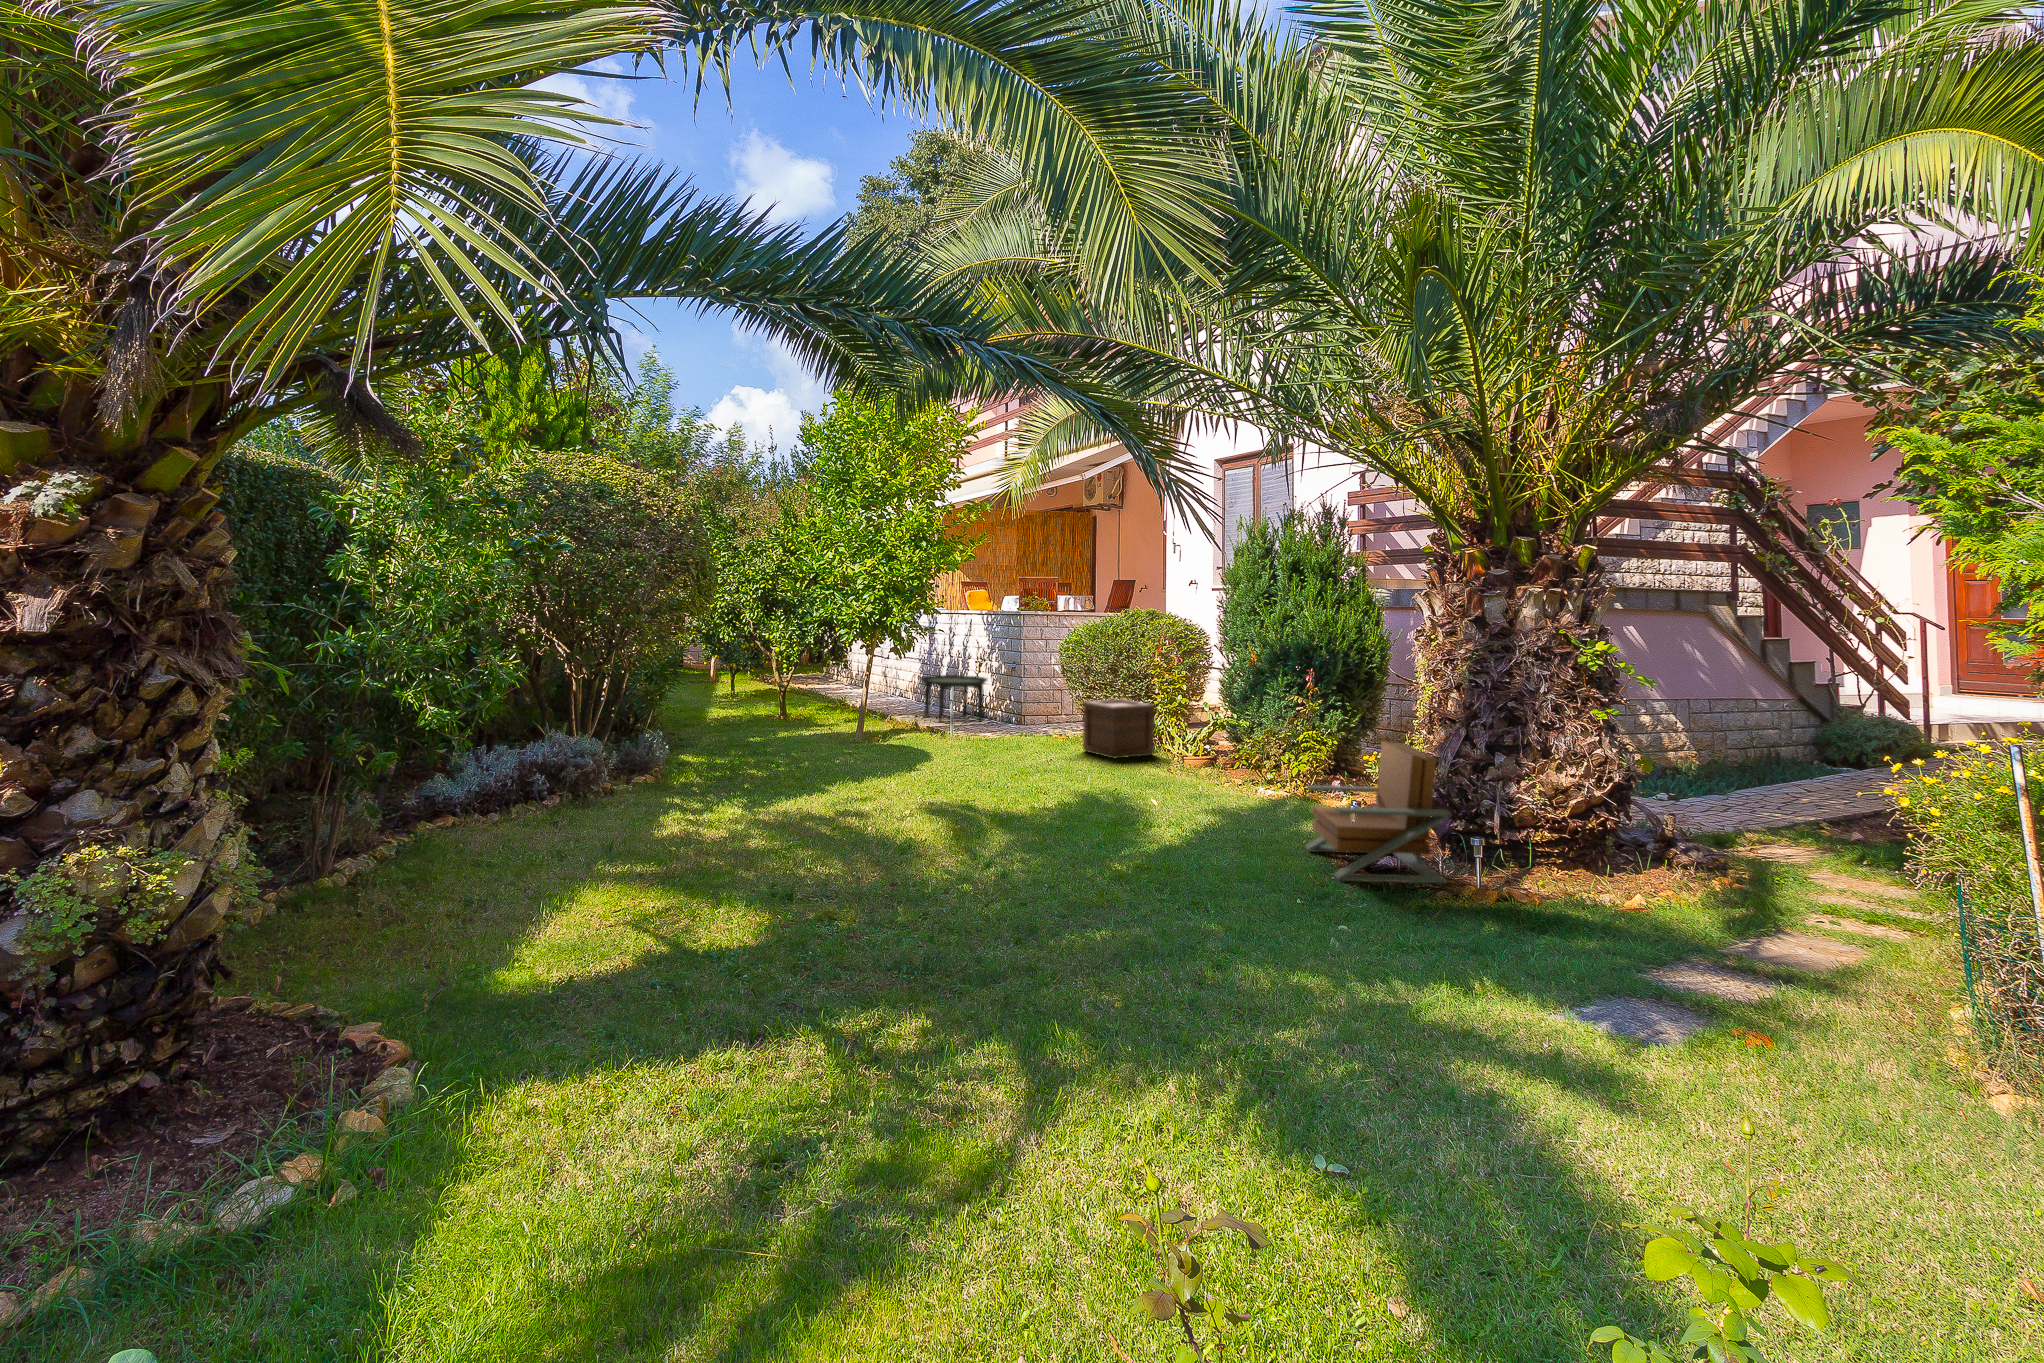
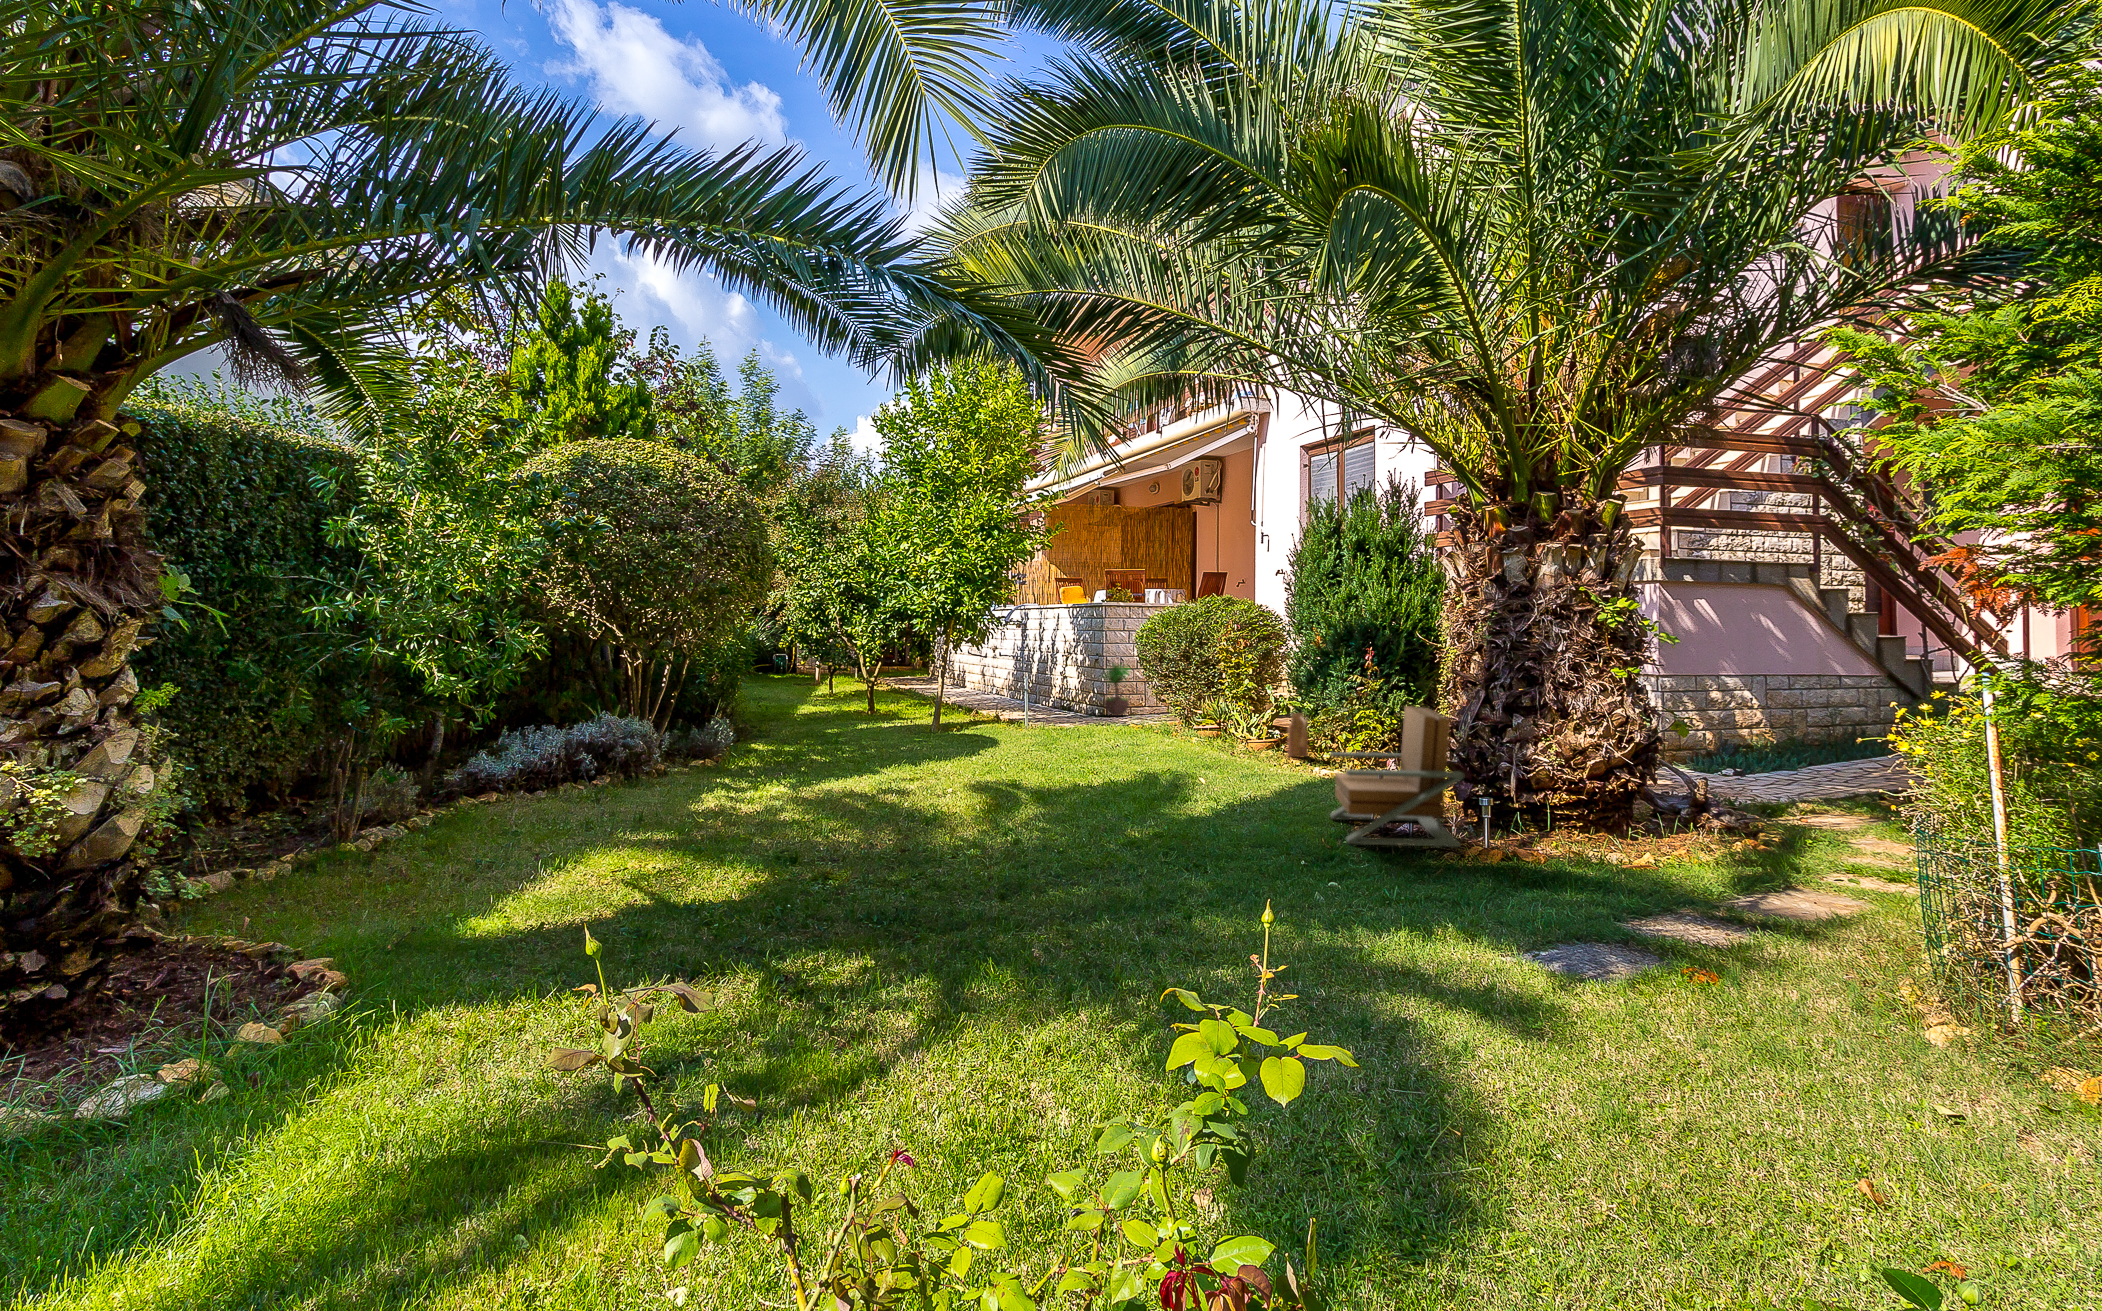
potted tree: none [1019,670,1053,727] -> present [1104,663,1130,716]
round table: present [921,675,987,722] -> none [1004,667,1073,713]
wooden crate: present [1083,699,1155,758] -> none [1152,684,1222,742]
watering can: none [1228,734,1252,778] -> present [1288,713,1309,758]

